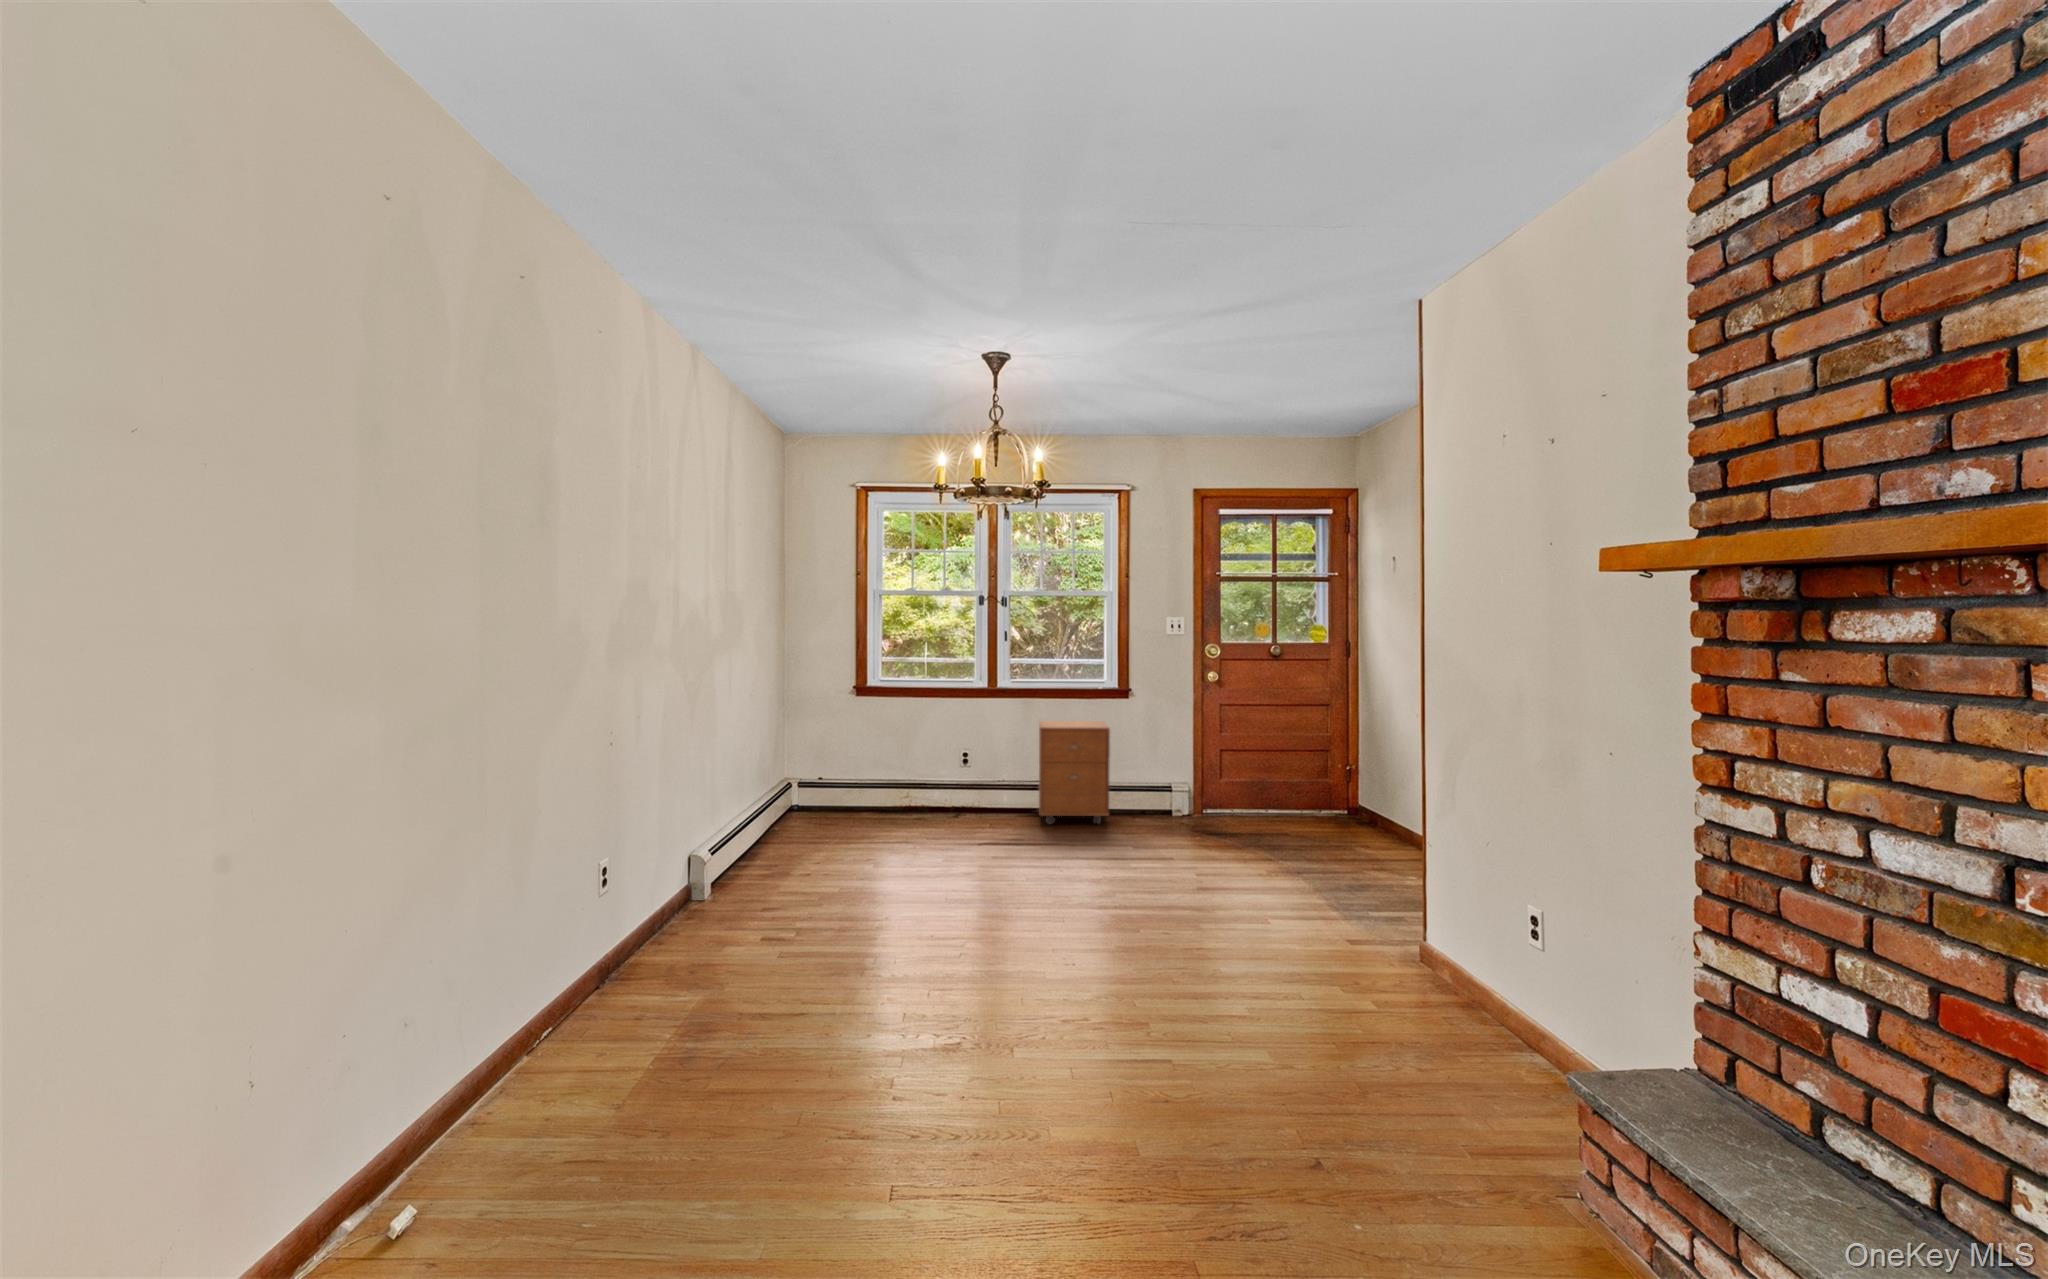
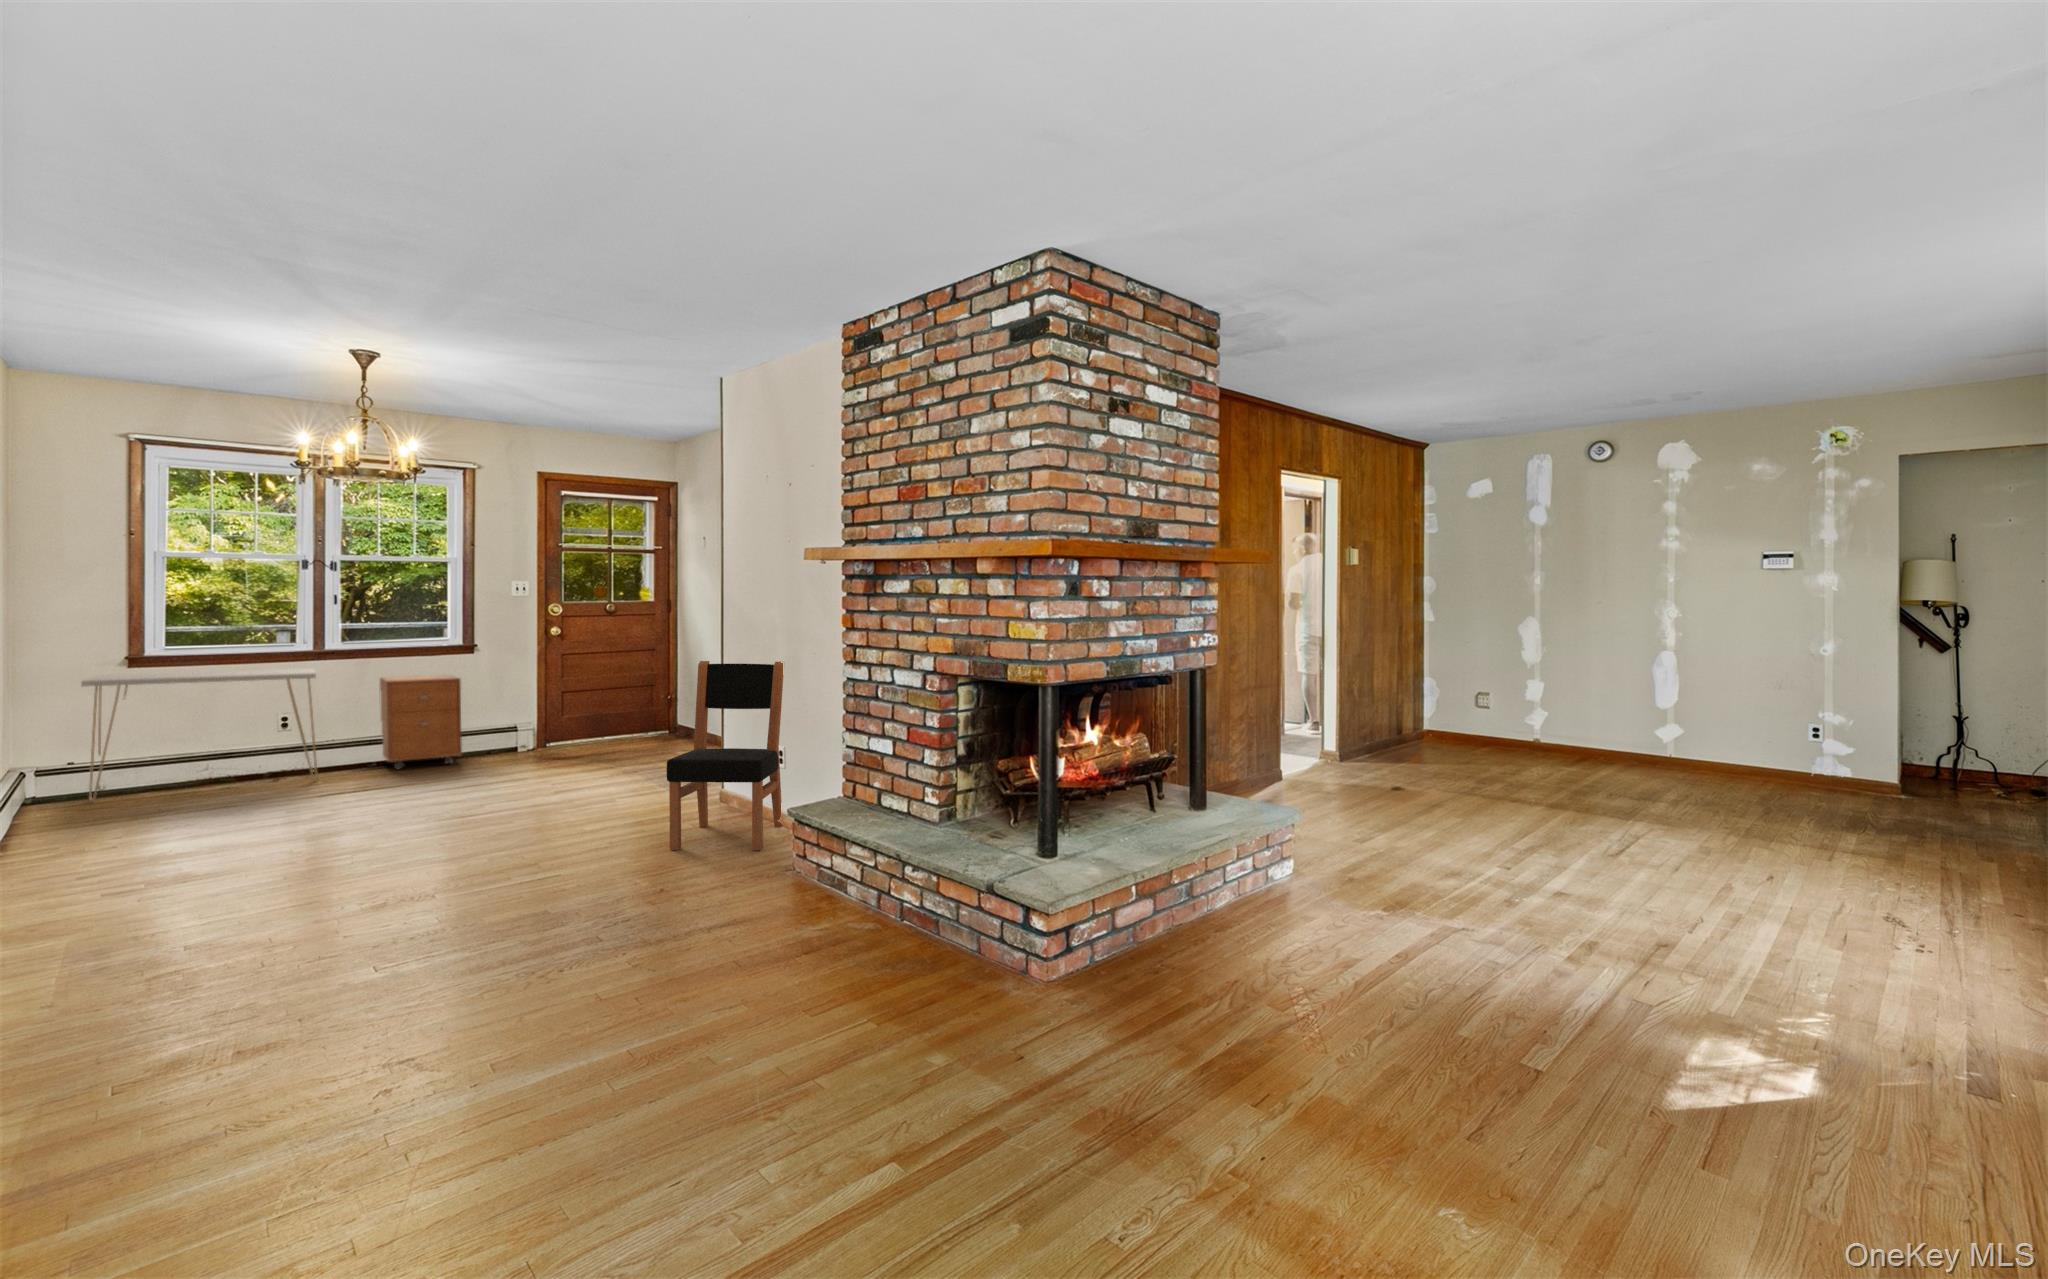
console table: none [803,708,983,830] -> present [81,668,318,801]
dining chair: none [1326,742,1534,1105] -> present [667,661,783,850]

